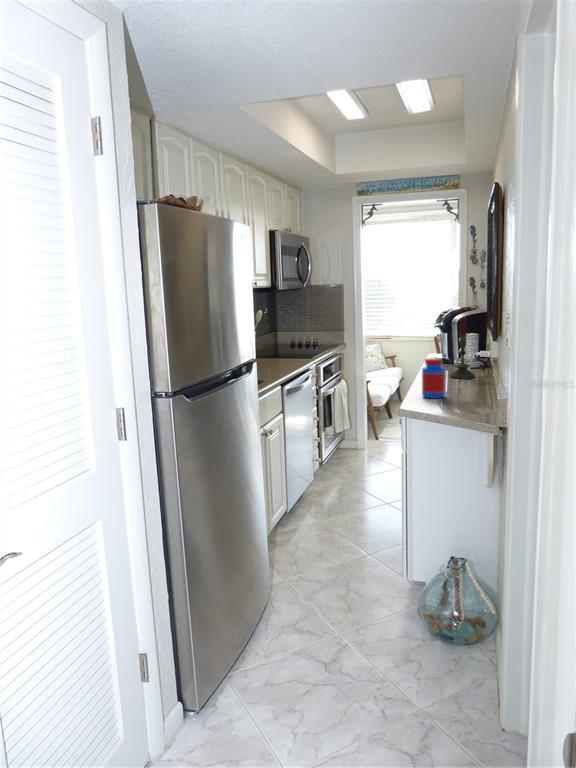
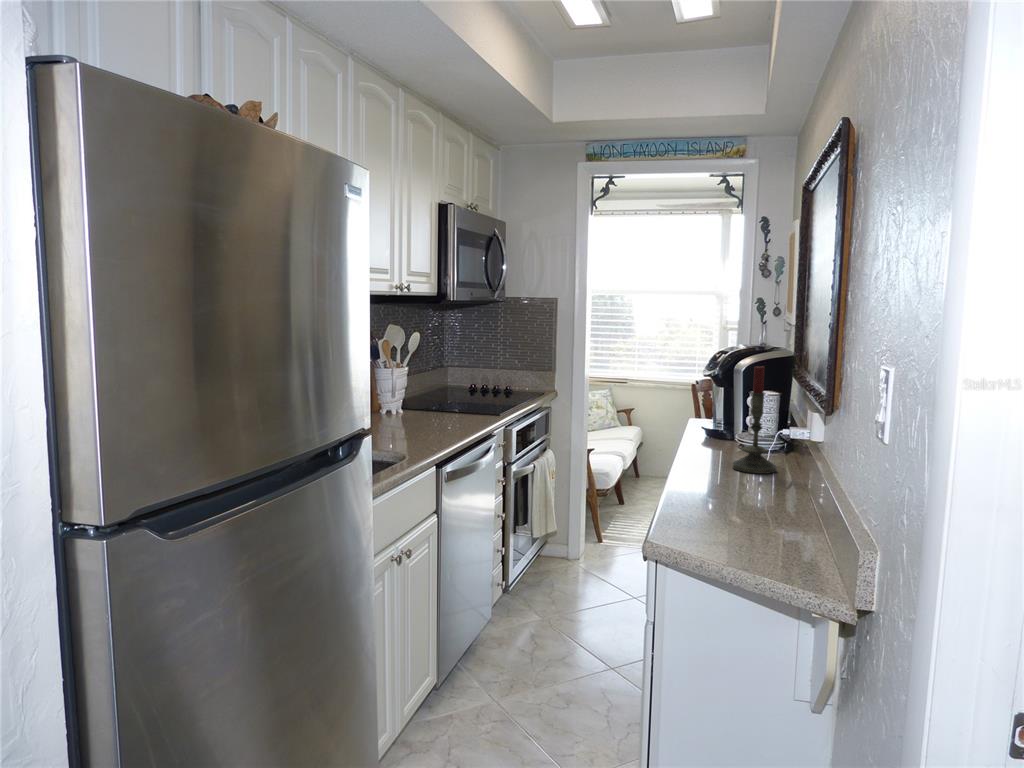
jar: present [422,358,445,398] -> none [690,443,736,522]

